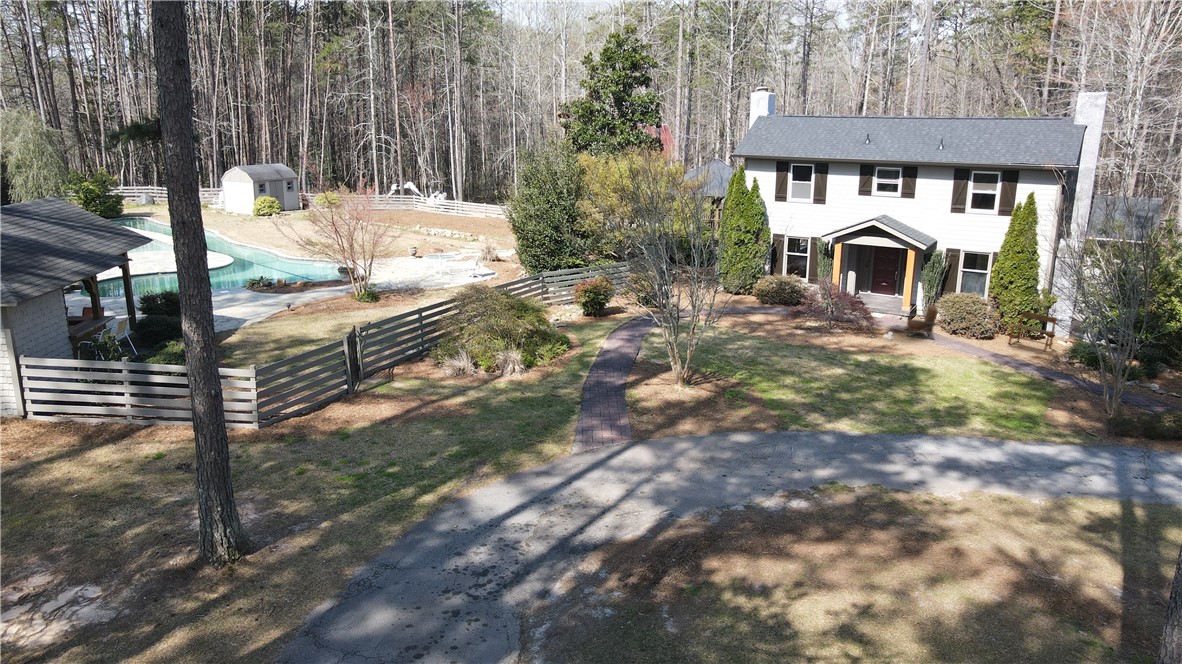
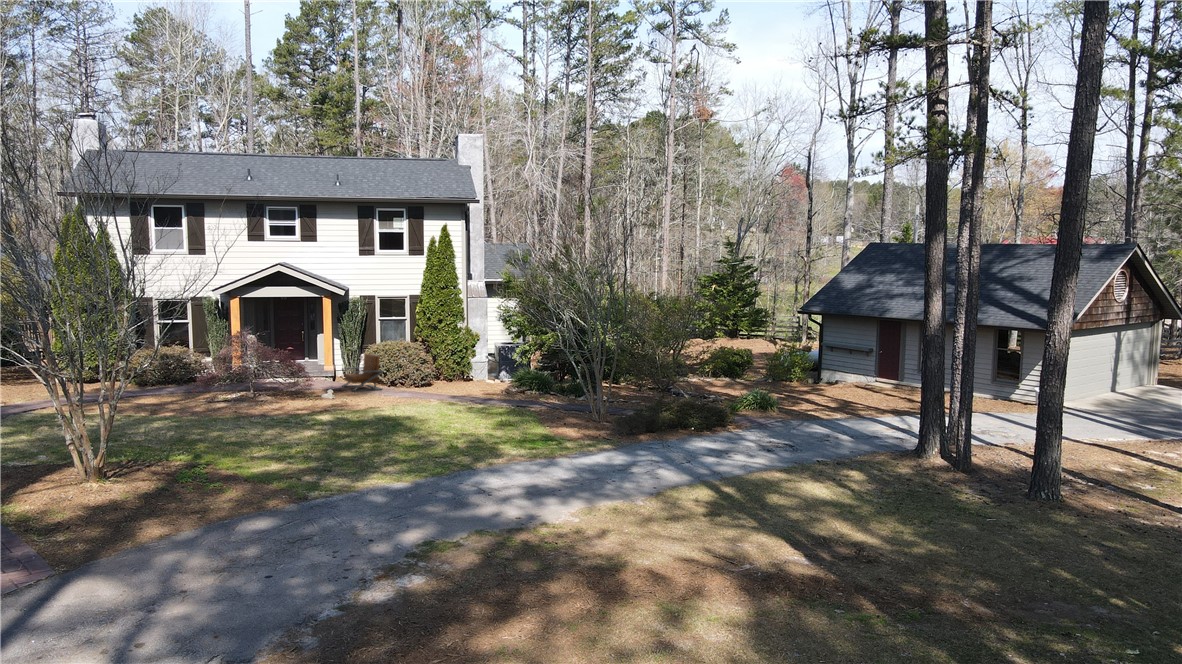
bench: present [1009,311,1057,352] -> none [450,349,488,385]

